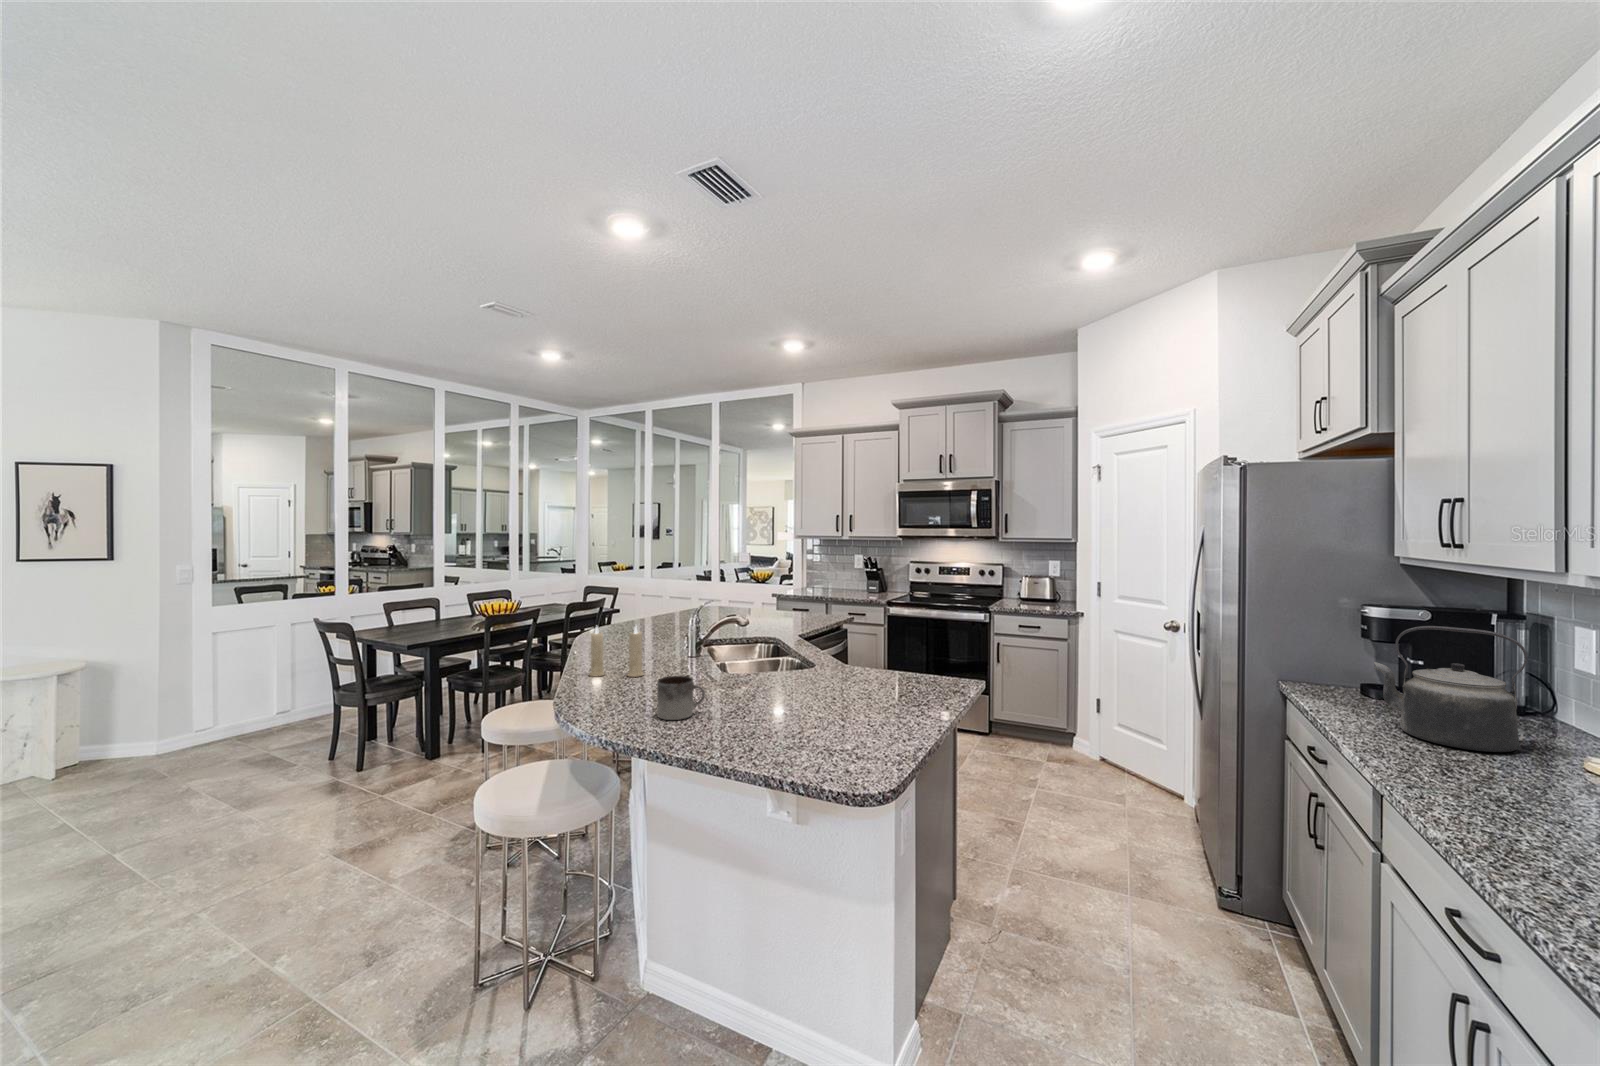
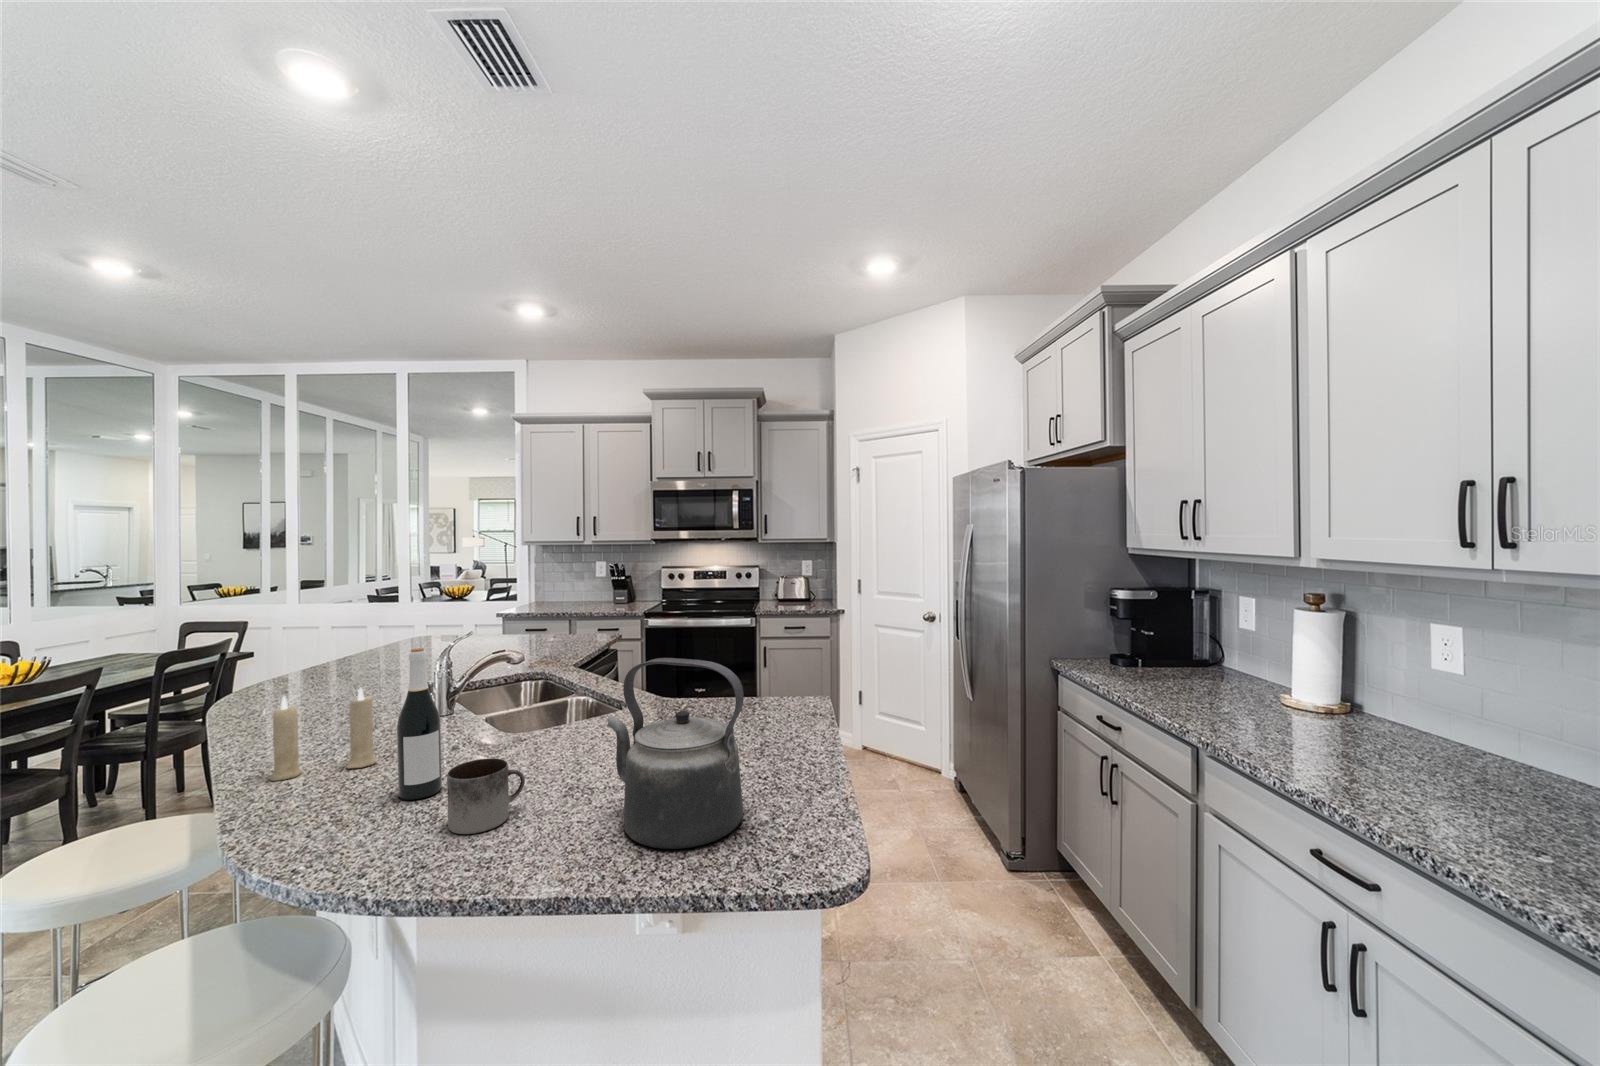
wine bottle: none [643,601,668,698] -> present [397,648,442,800]
kettle: present [1374,626,1527,752] -> present [607,658,744,849]

